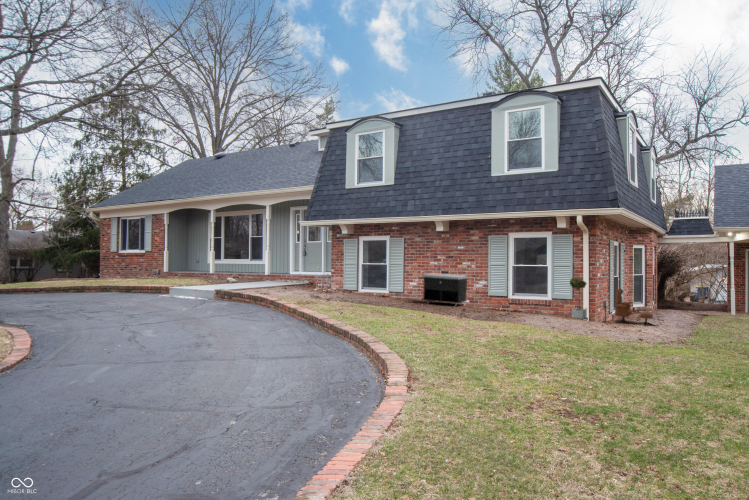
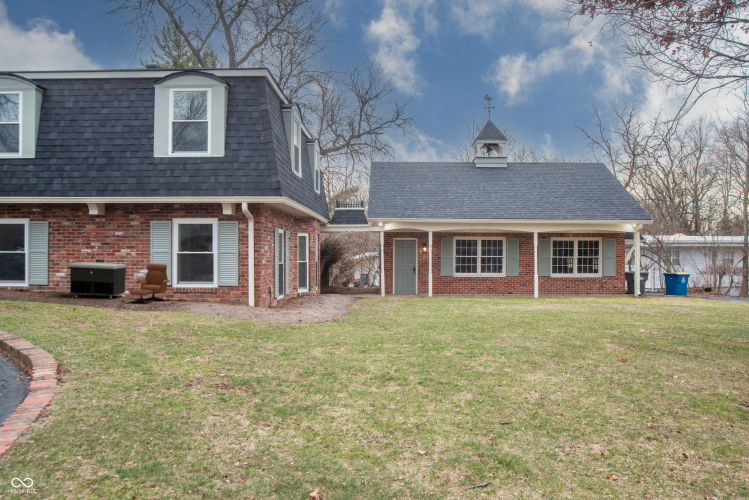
potted tree: present [570,278,587,319] -> none [235,264,252,306]
lounge chair: present [615,289,654,326] -> present [130,263,170,304]

